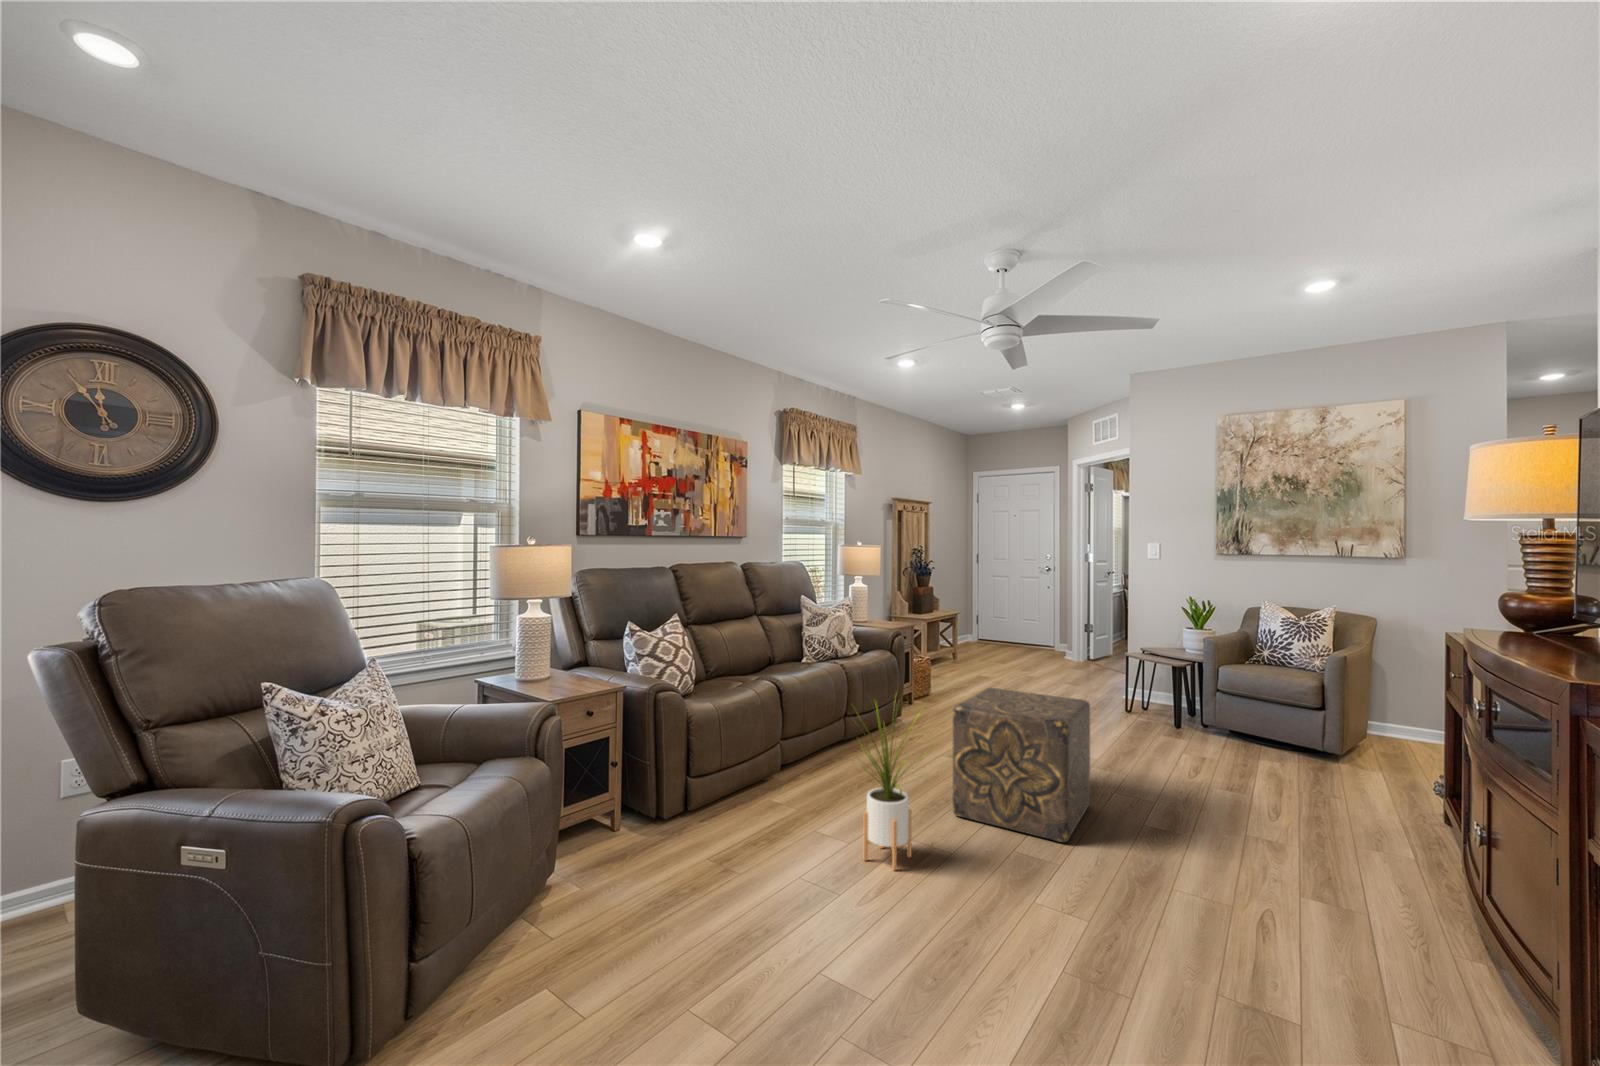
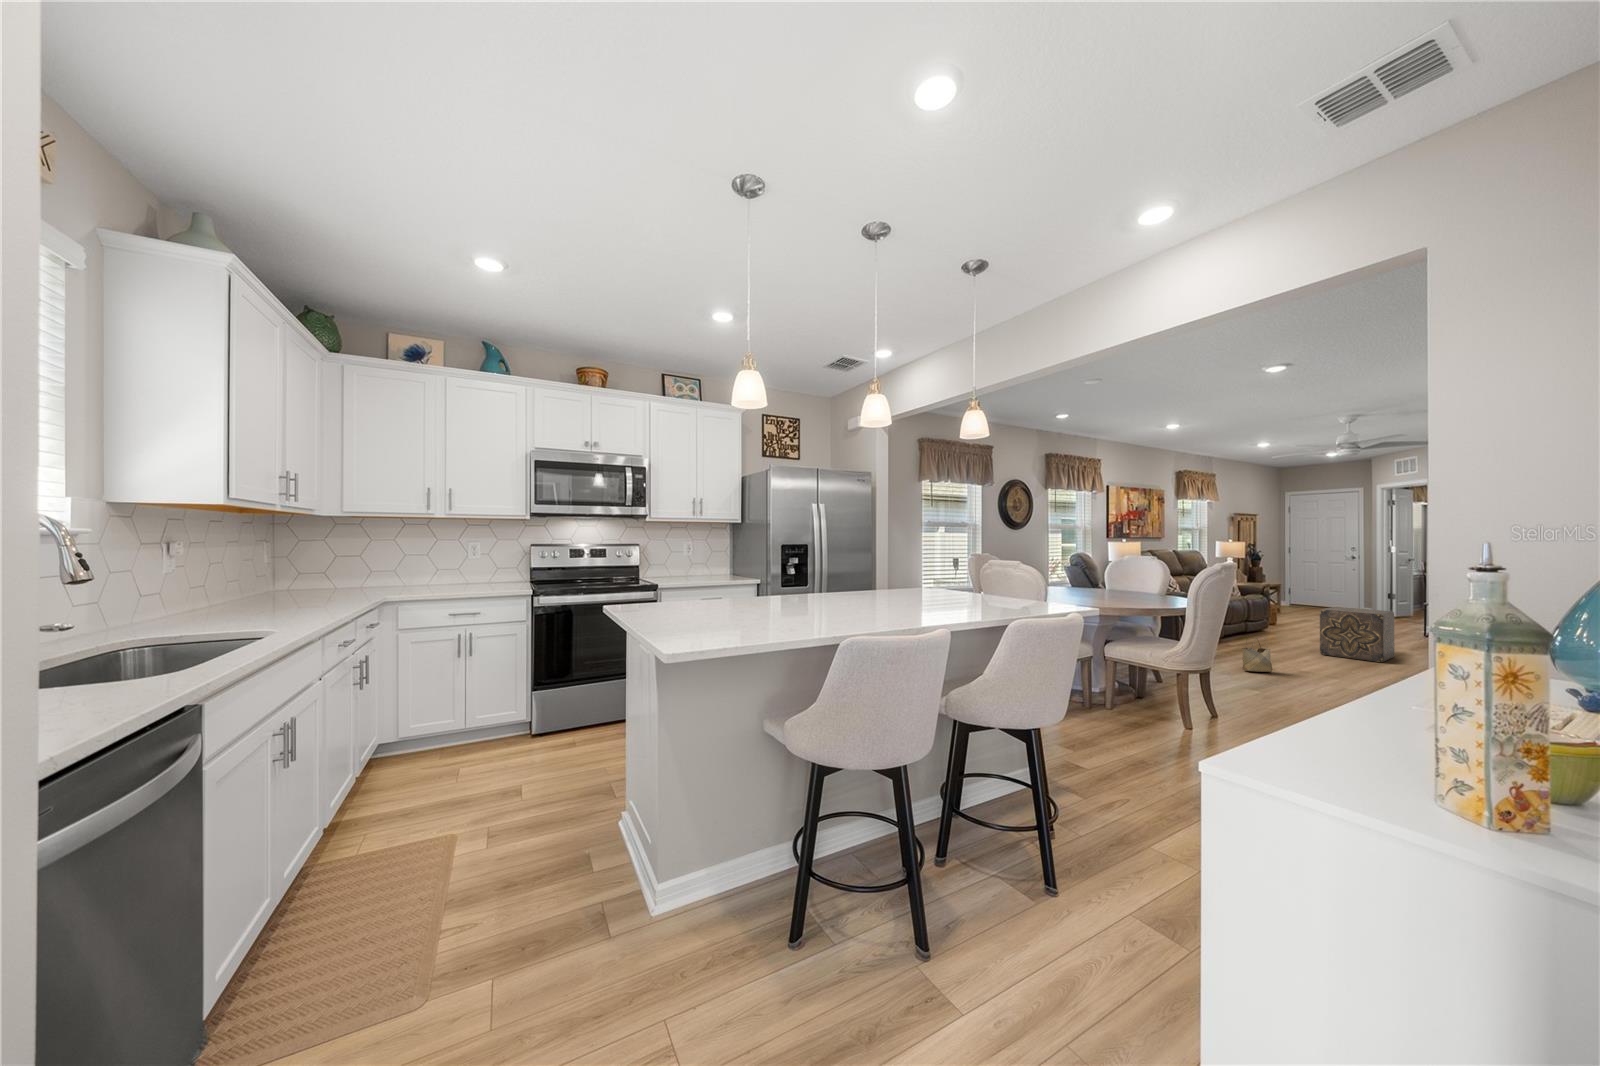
house plant: present [853,702,930,870] -> none [1276,598,1319,661]
woven basket: none [663,861,756,1017] -> present [1242,635,1272,672]

